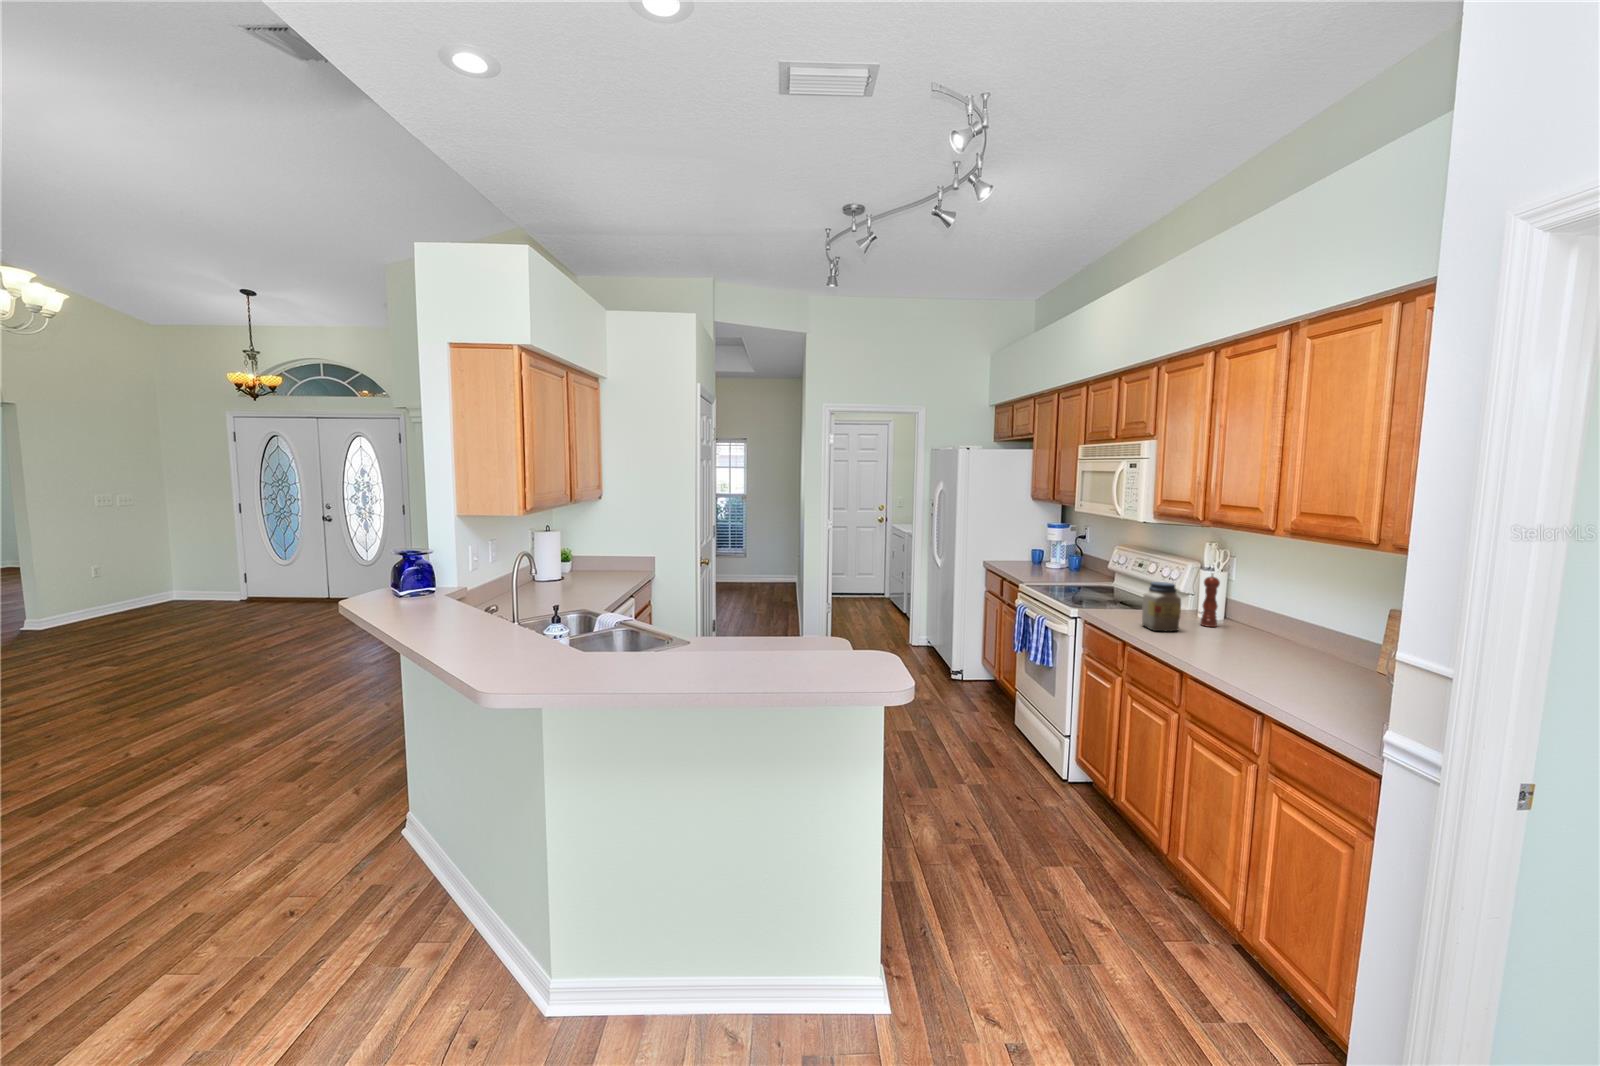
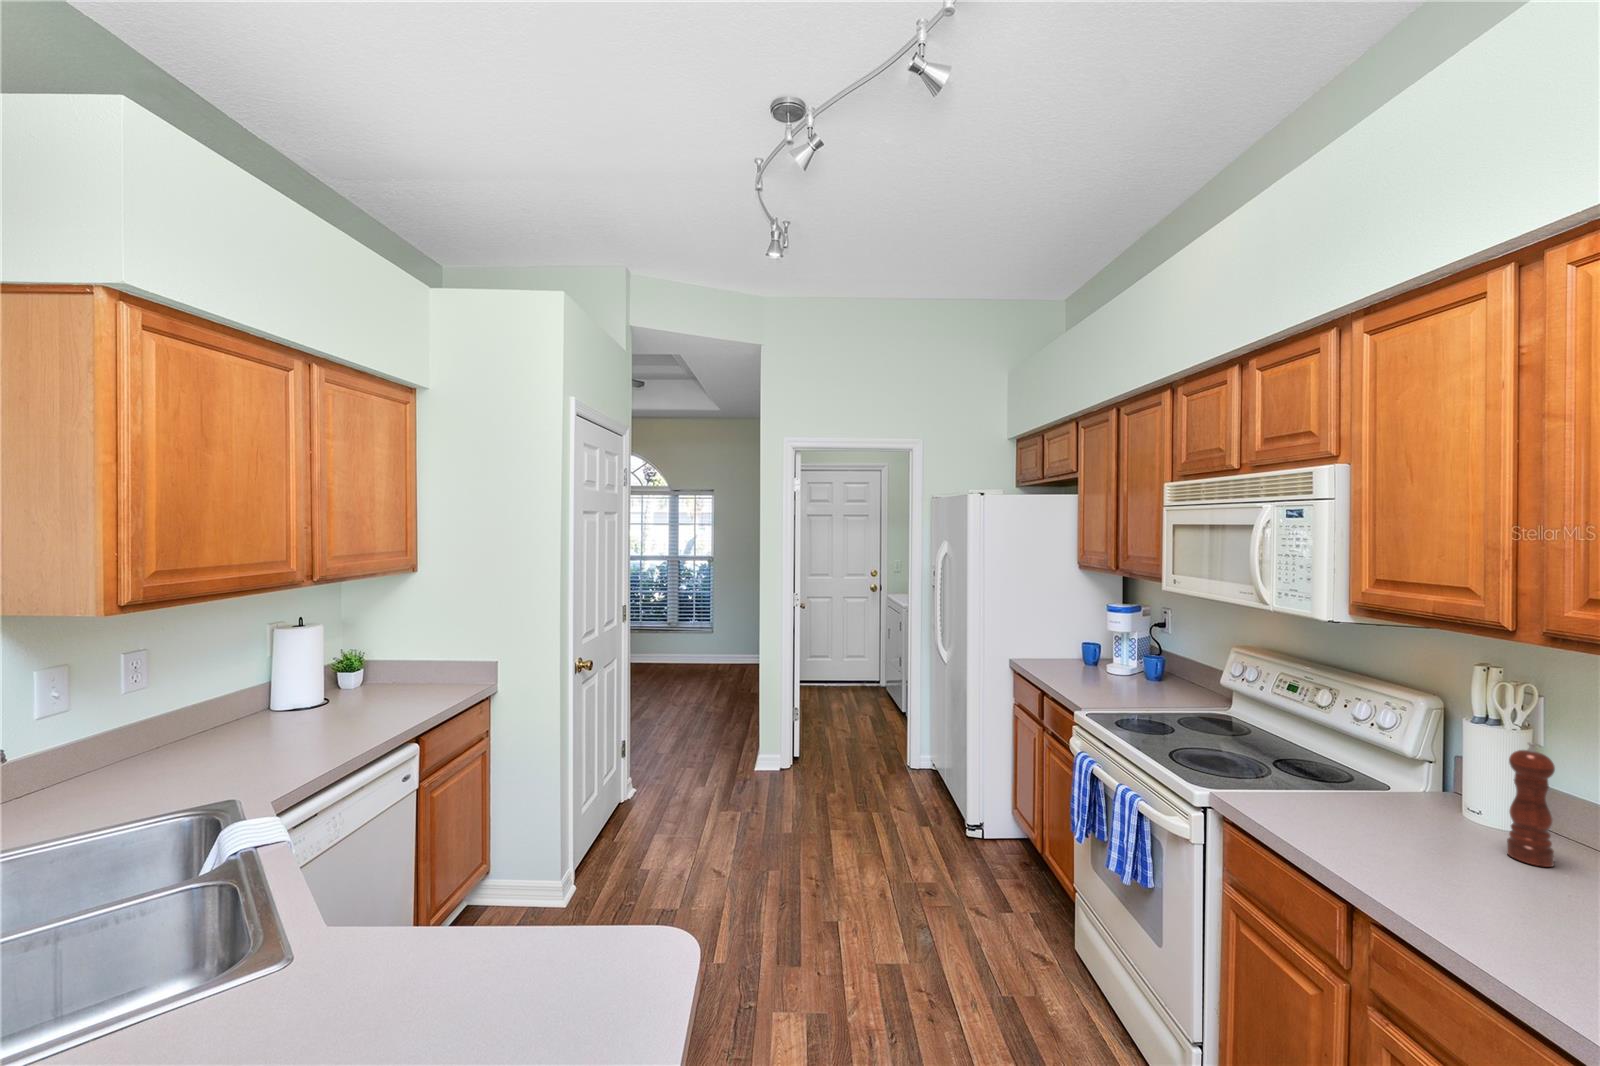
jar: present [1142,582,1181,631] -> none [1381,763,1491,889]

